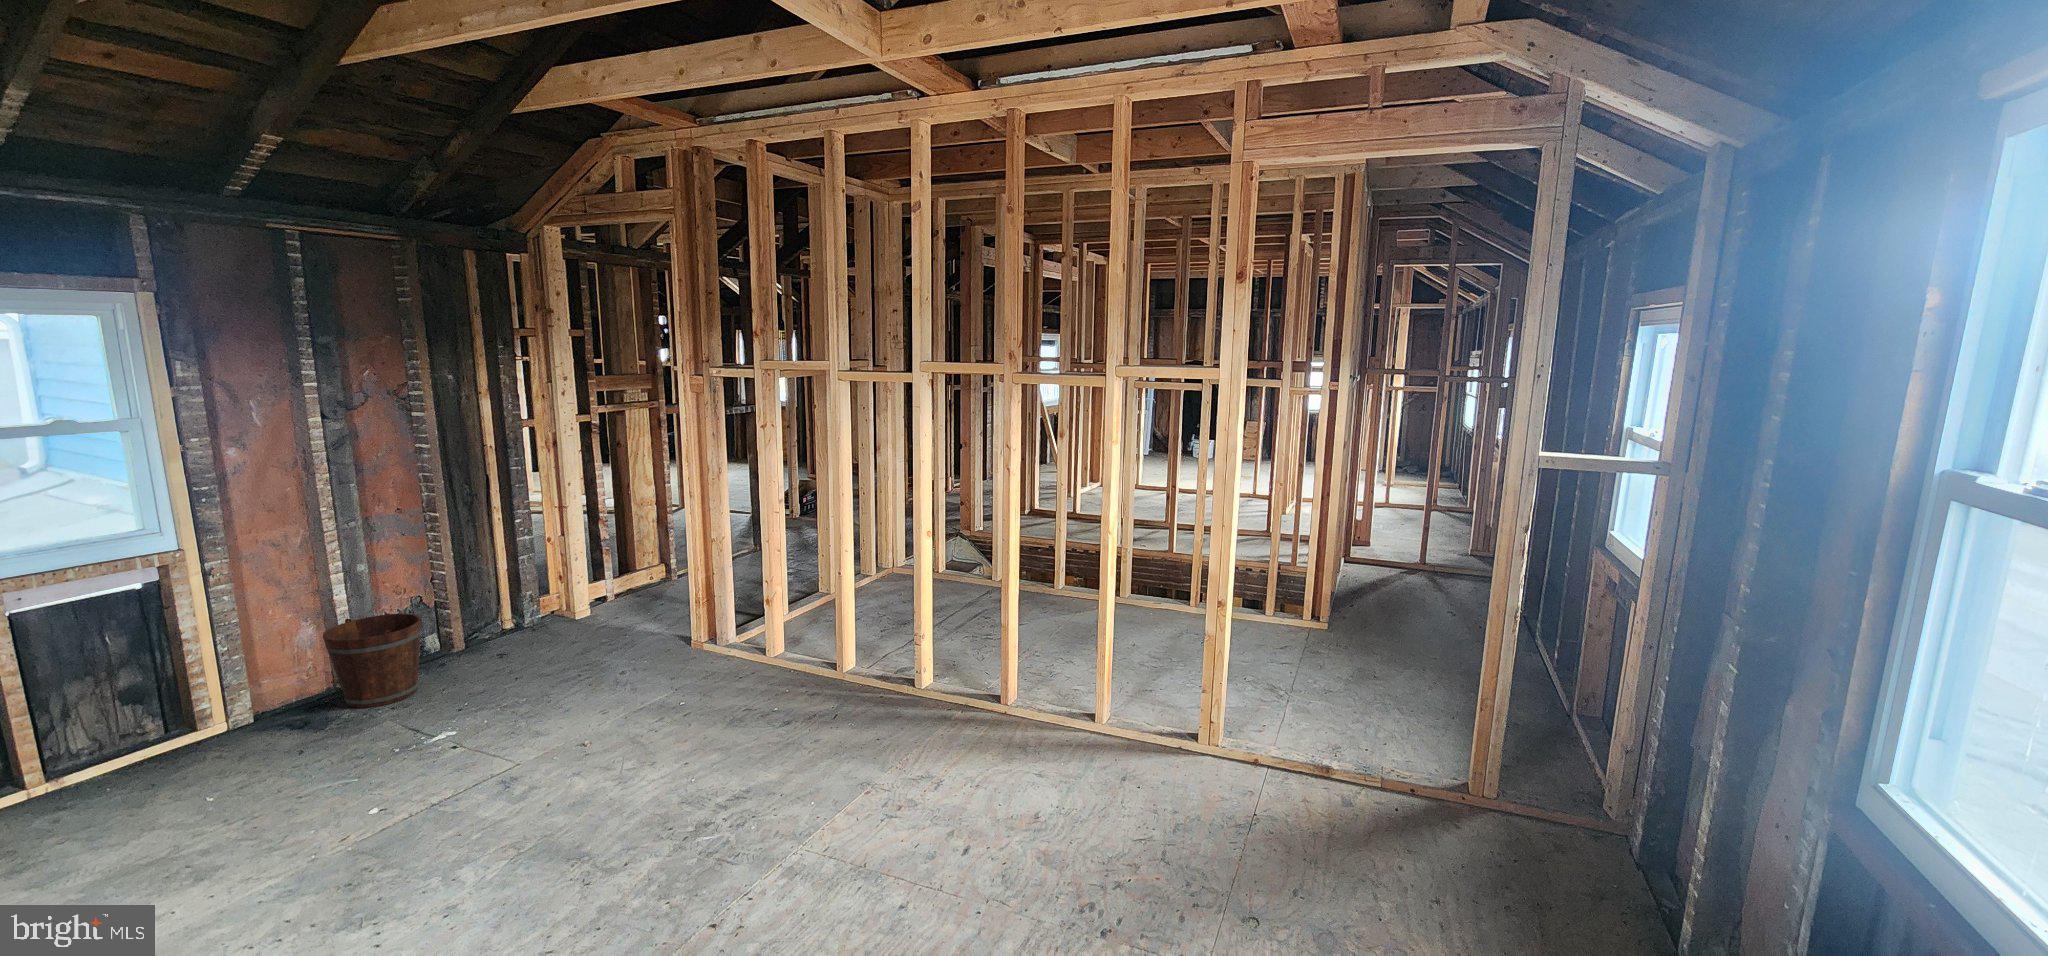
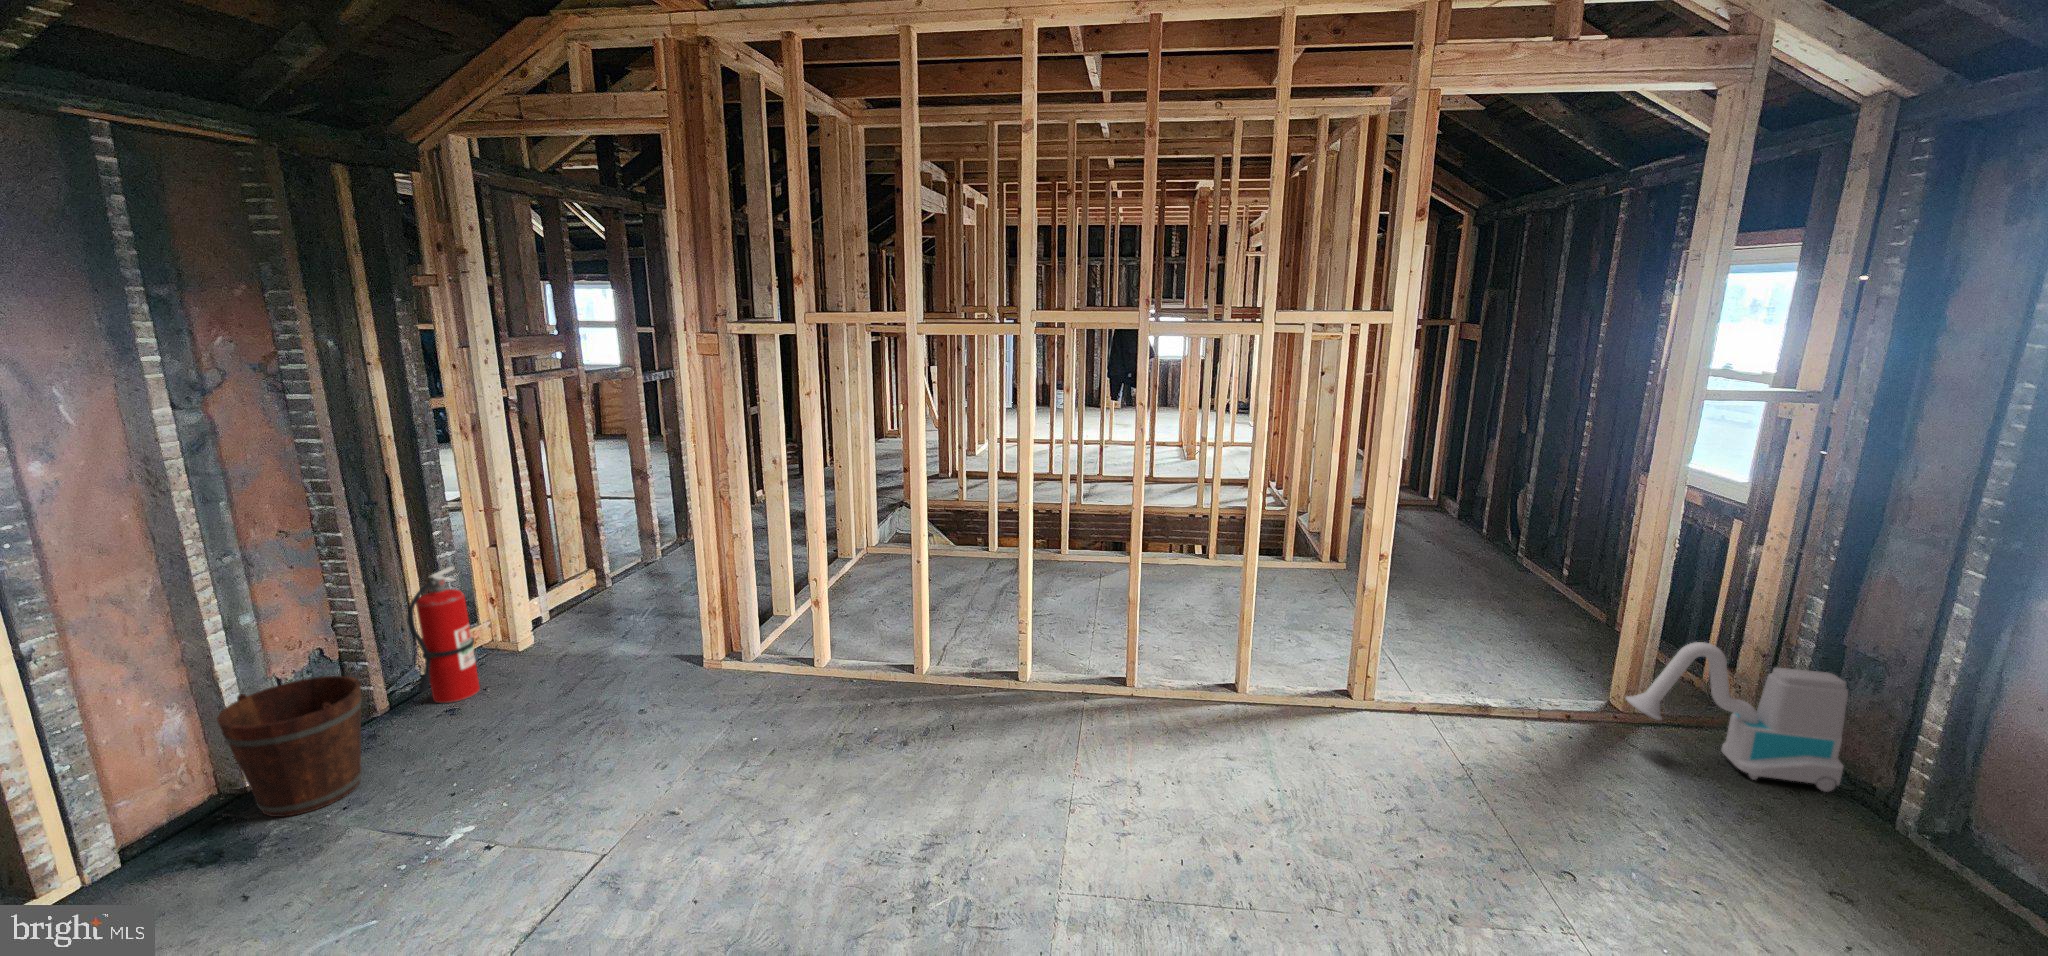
fire extinguisher: none [480,545,534,648] -> present [407,566,480,703]
vacuum cleaner: none [1441,722,1670,906] -> present [1626,642,1848,792]

